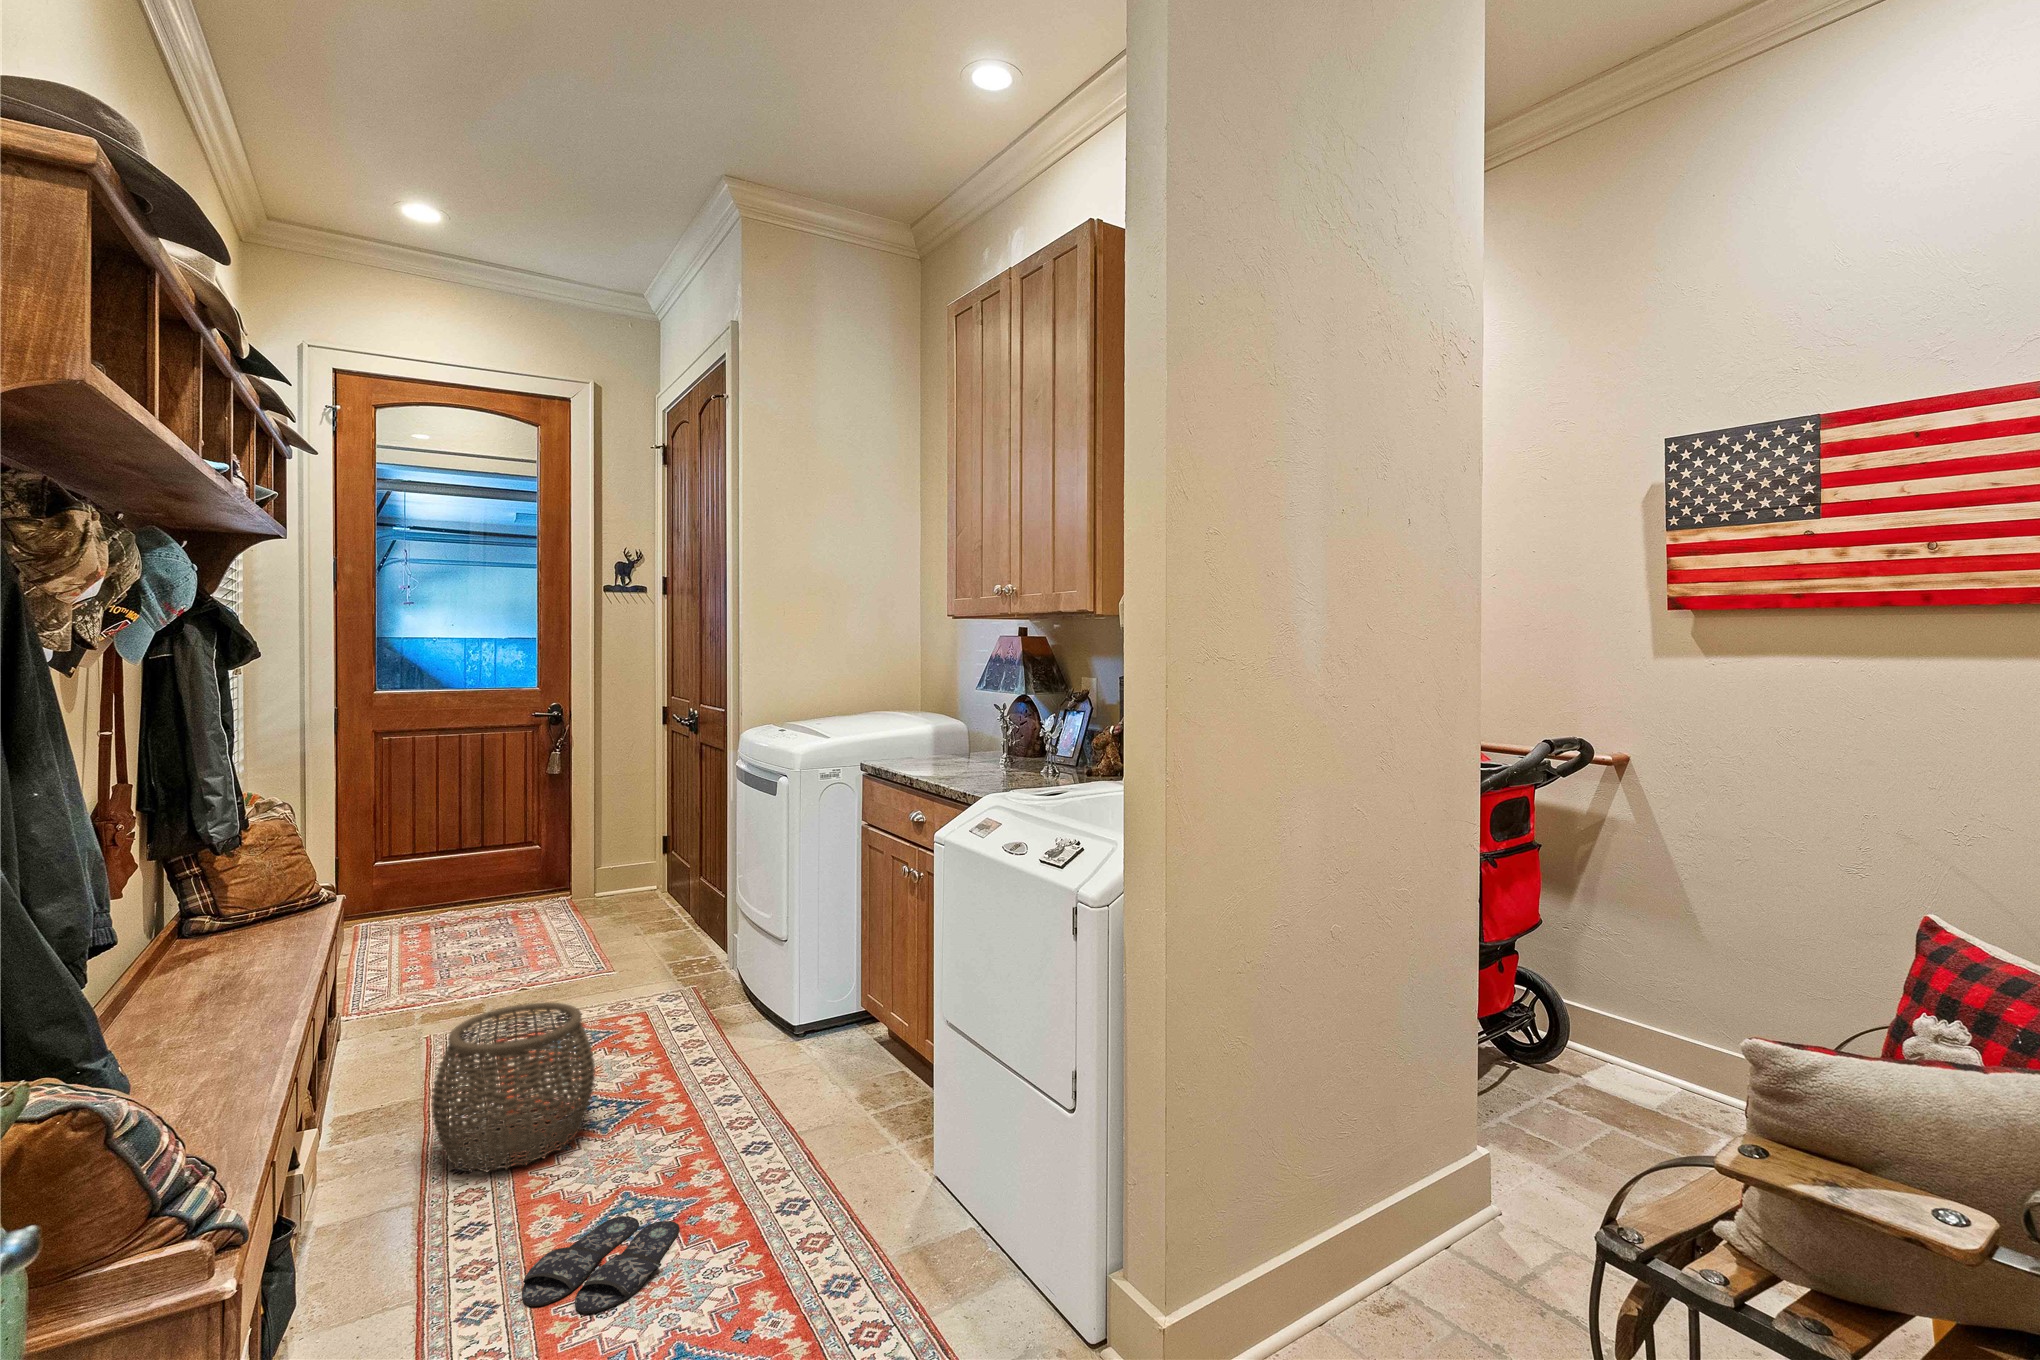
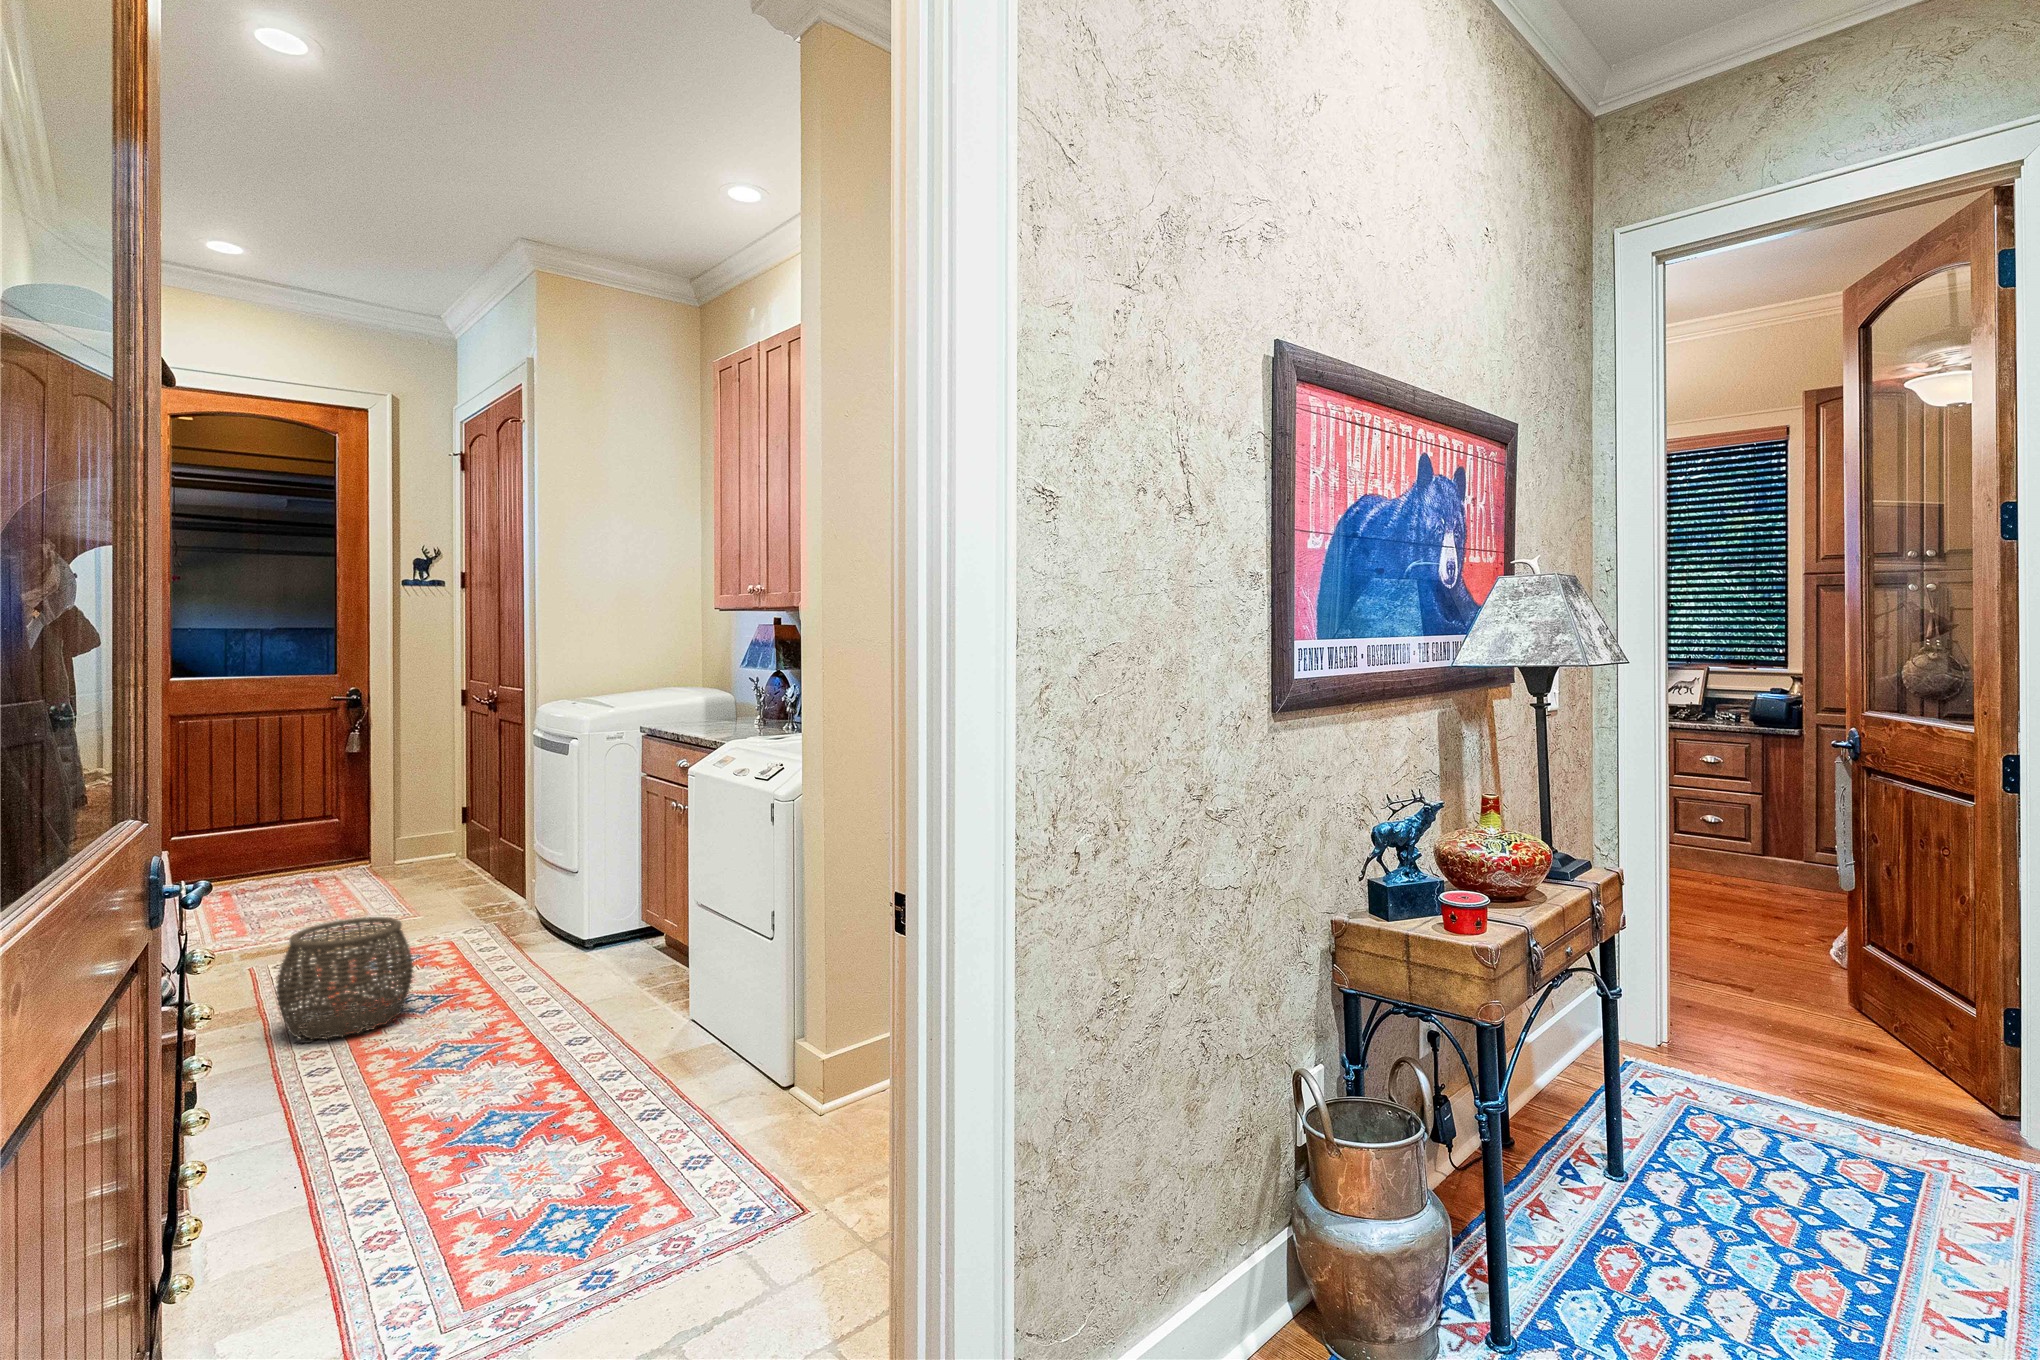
slippers: present [522,1216,680,1313] -> none [367,1055,488,1101]

